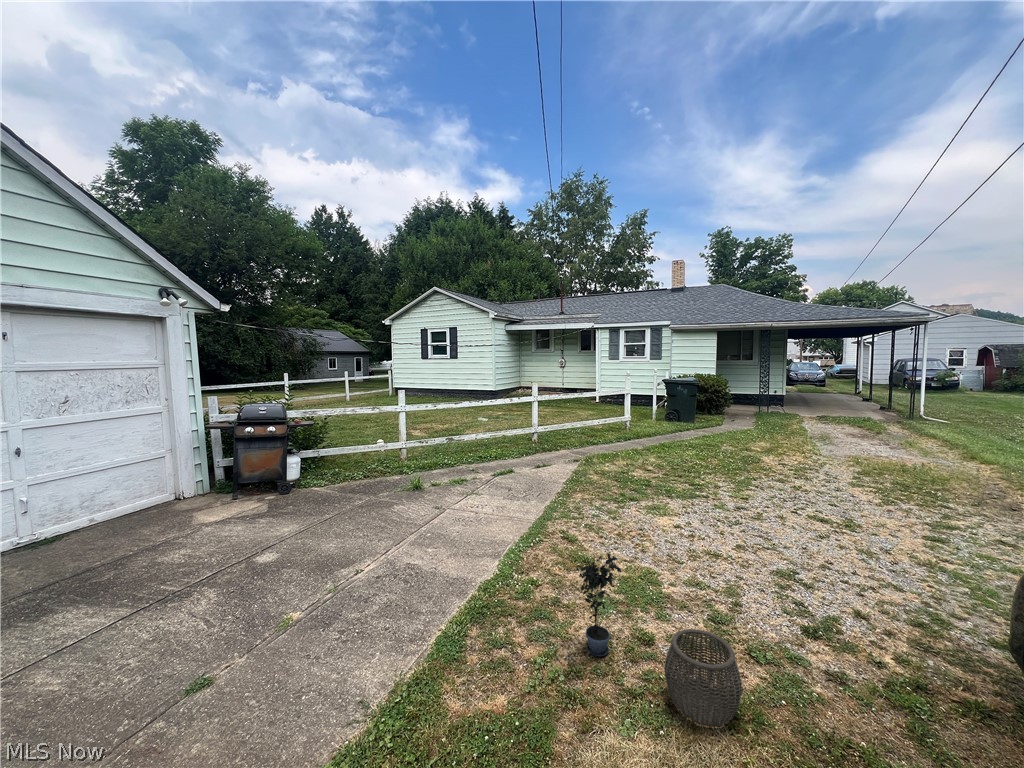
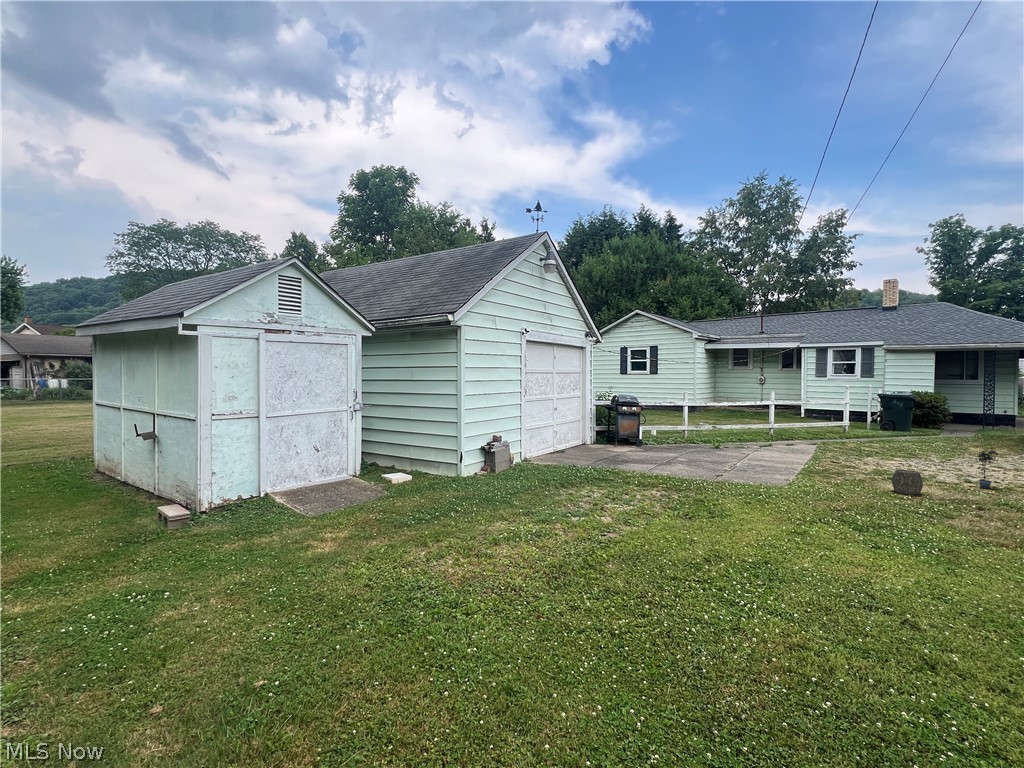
potted plant: present [576,553,621,656] -> present [977,448,998,489]

